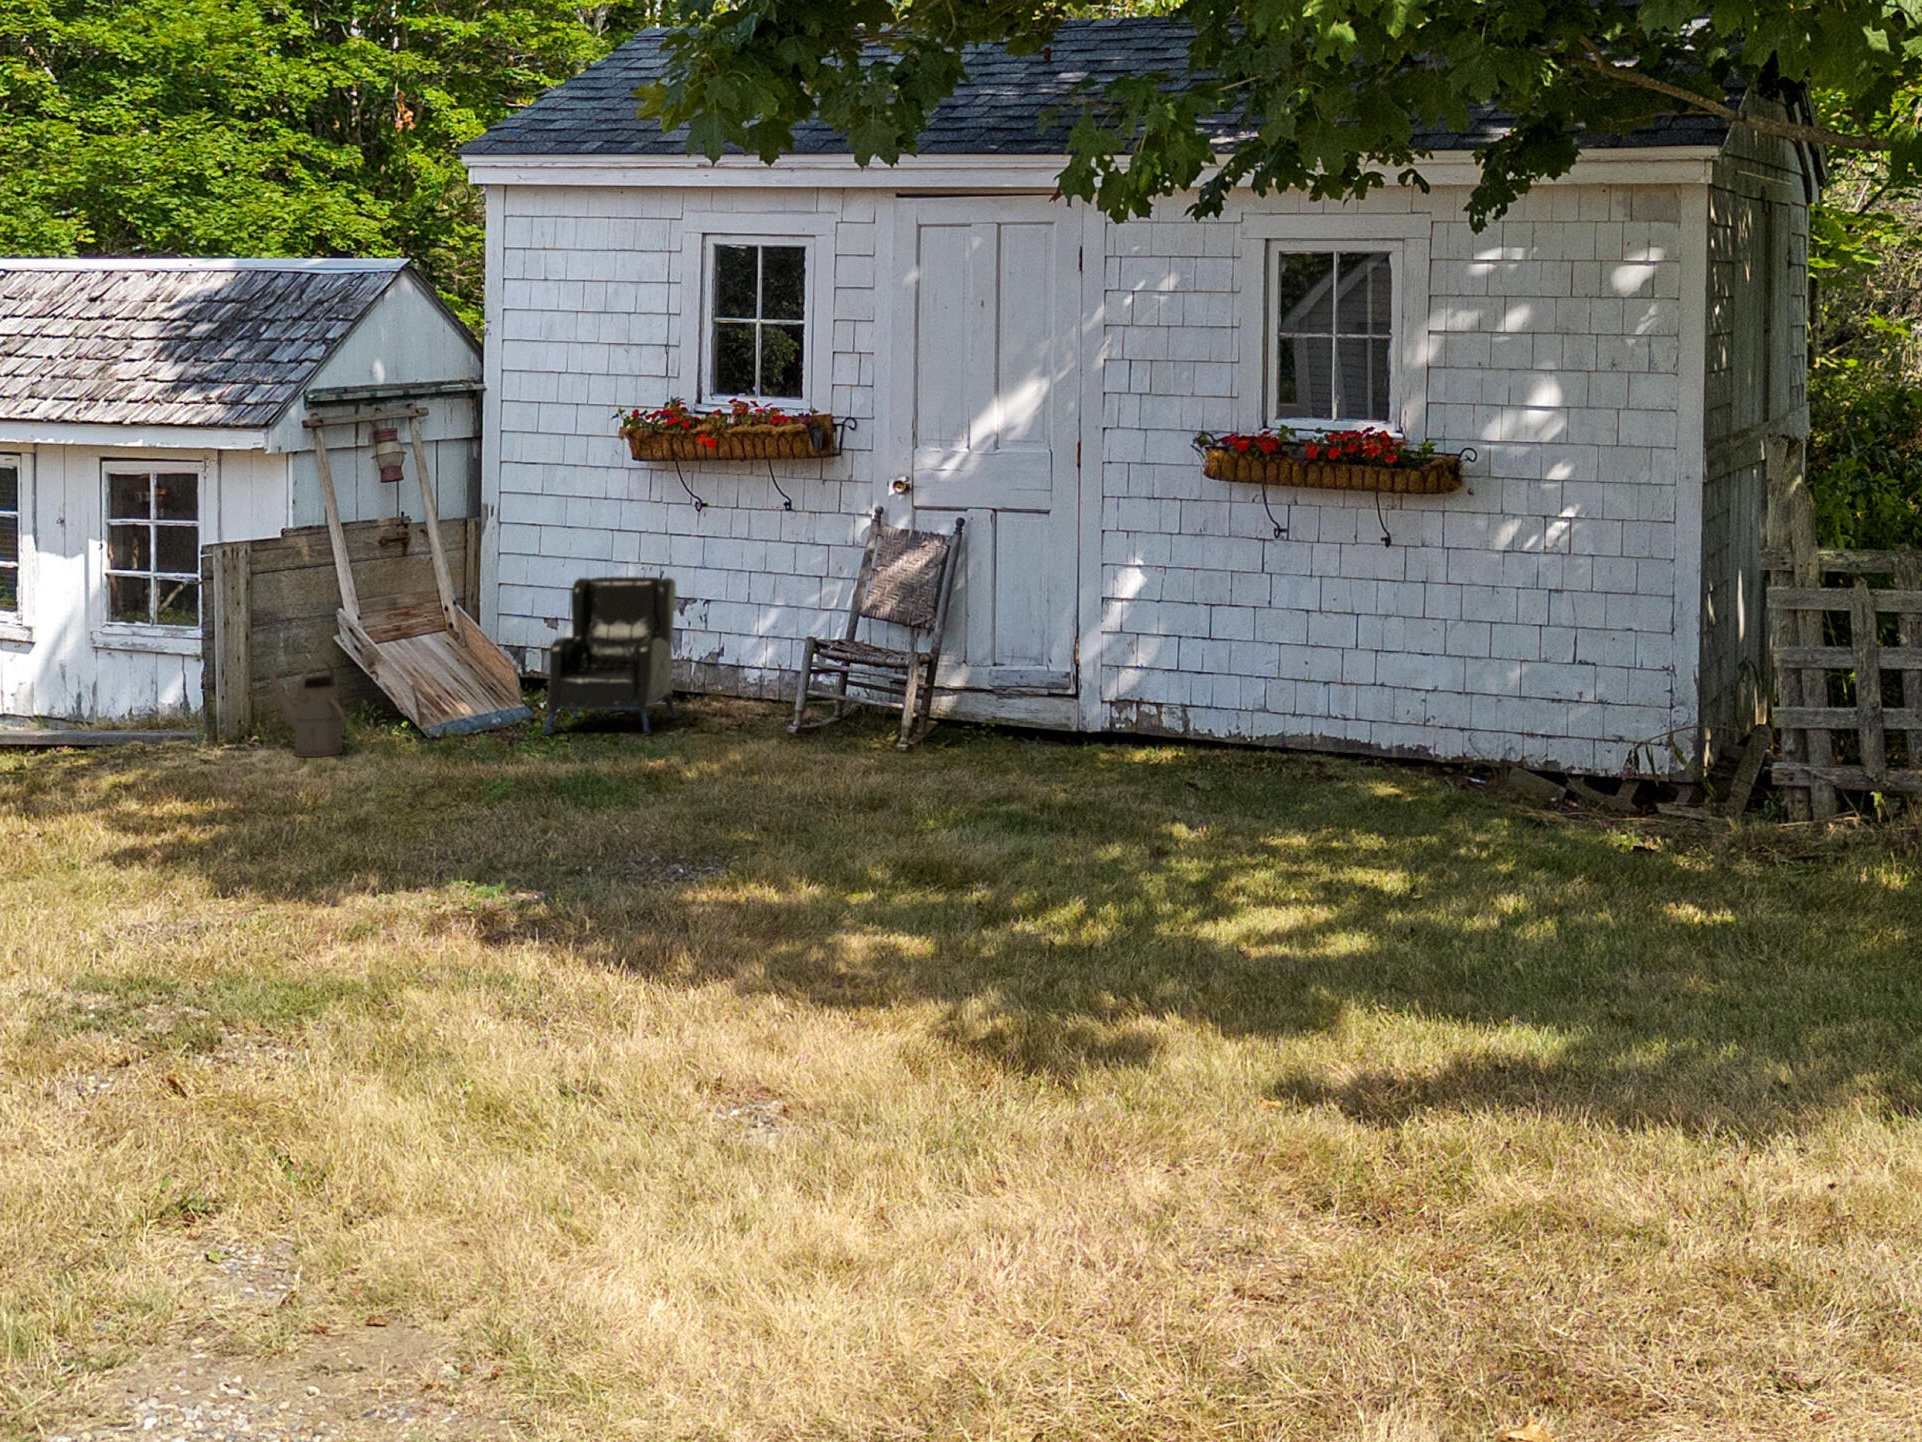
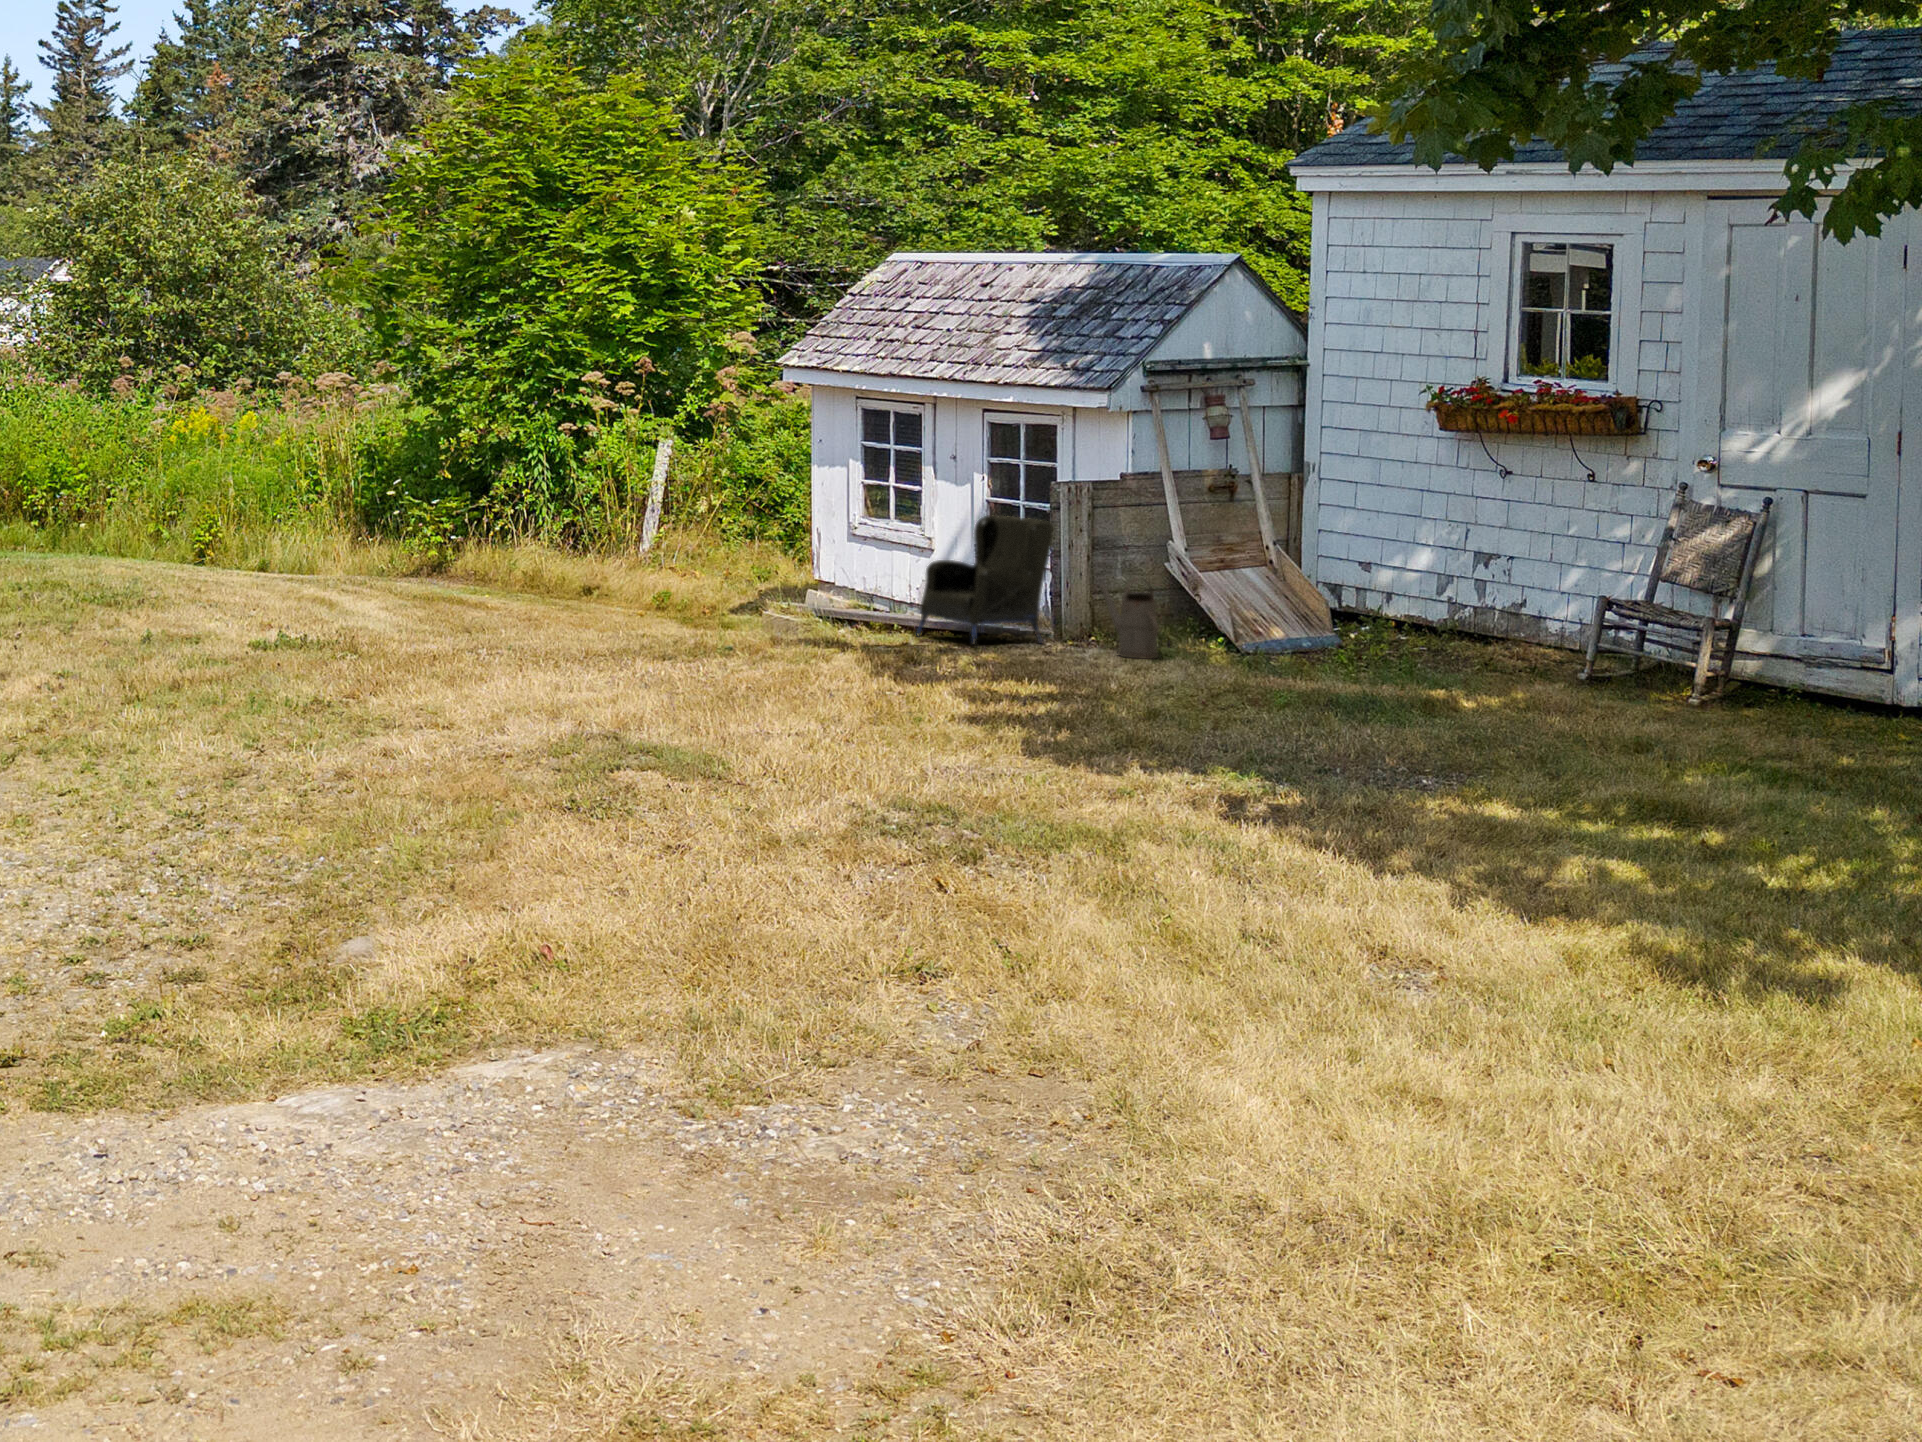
armchair: present [544,577,677,734] -> present [915,515,1053,644]

